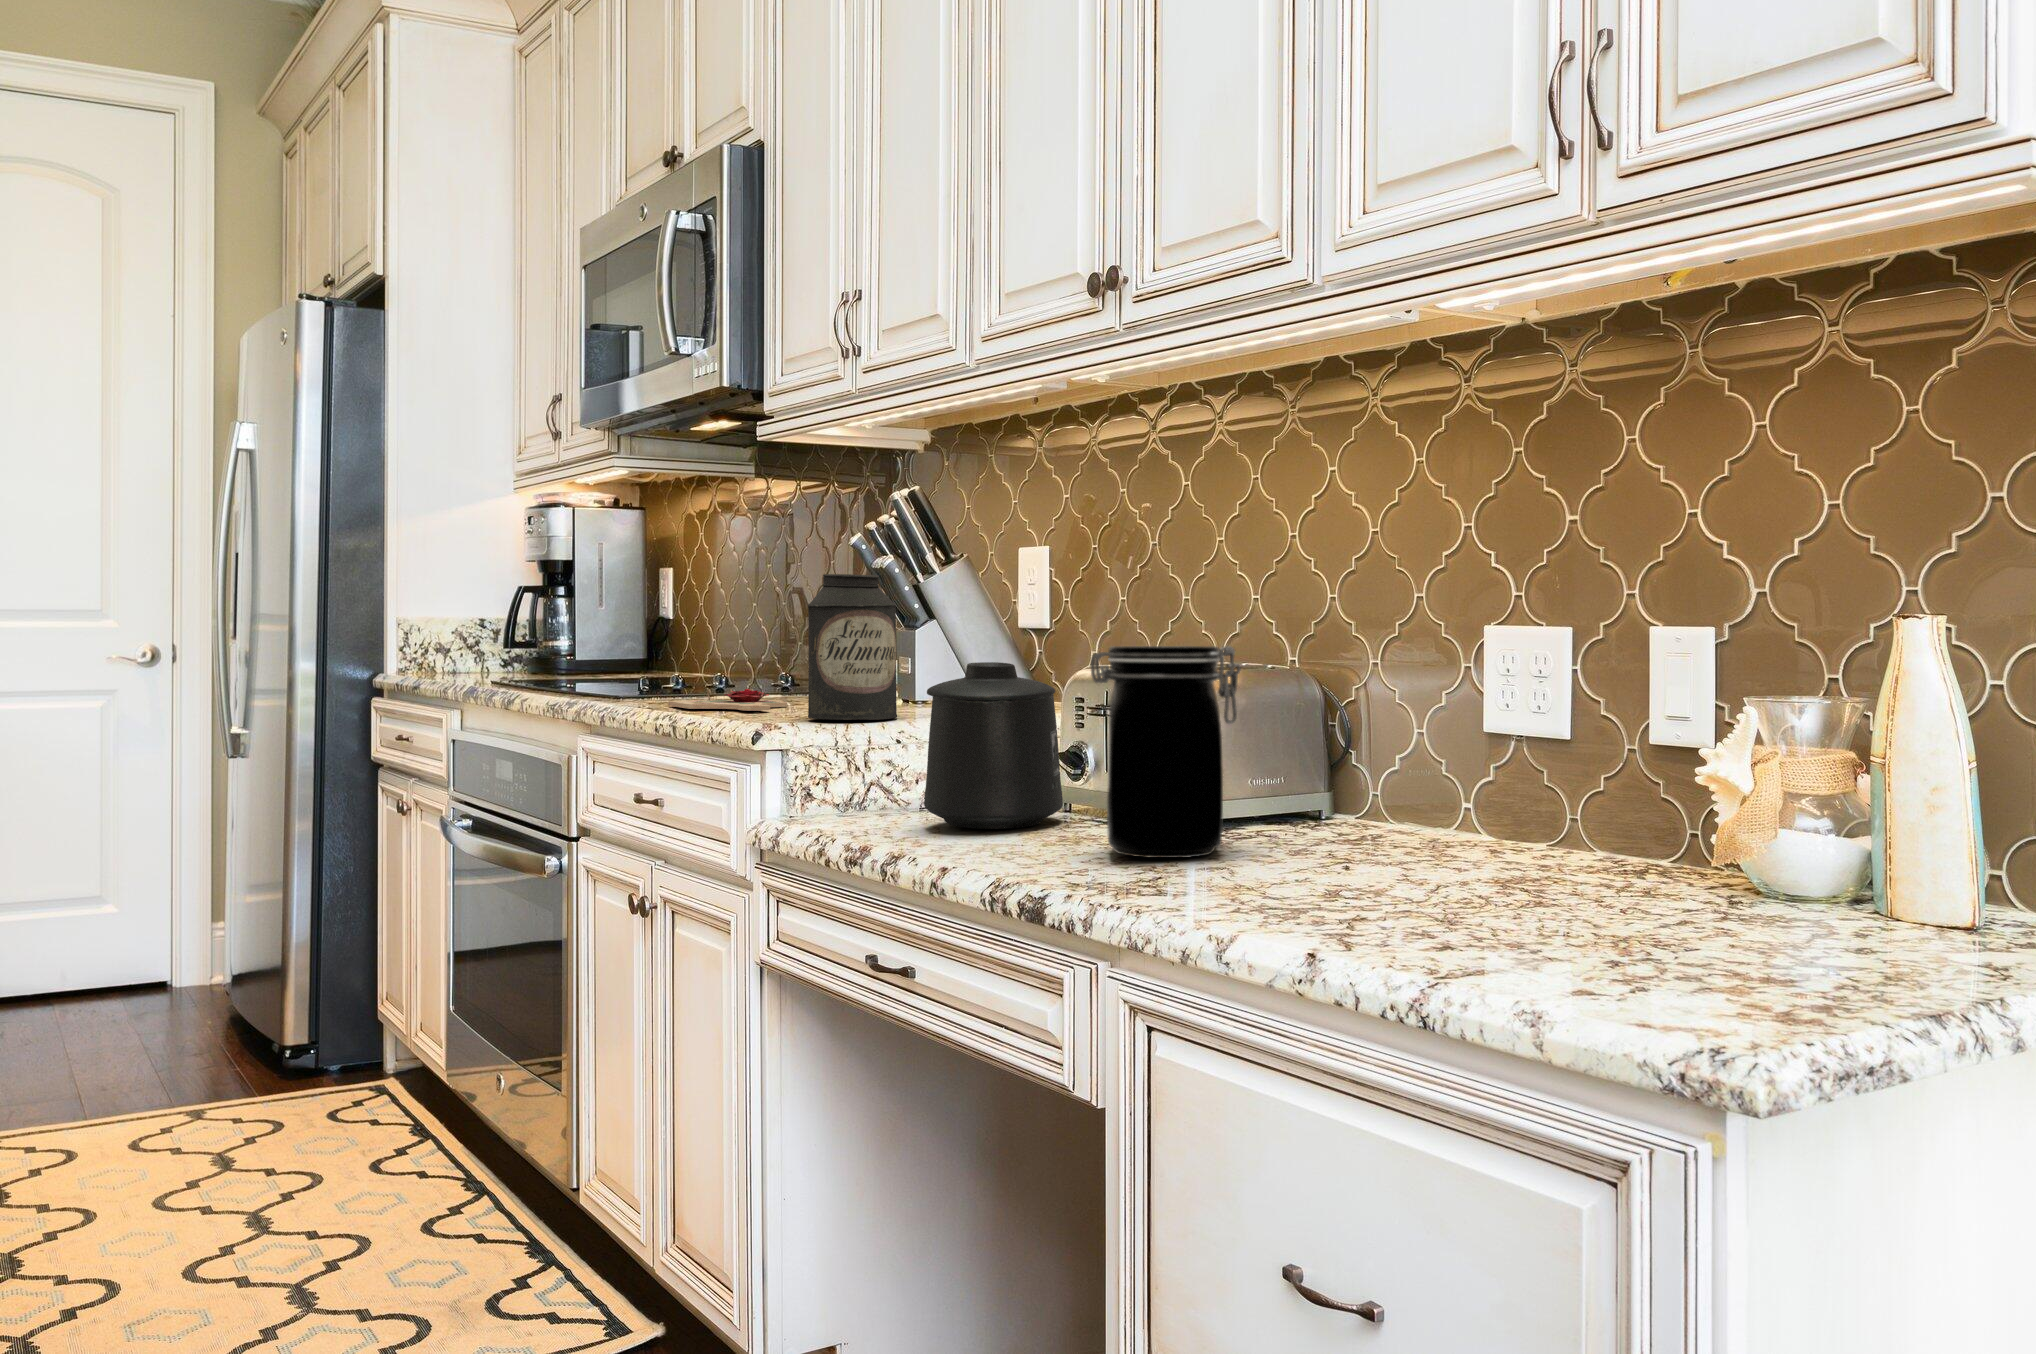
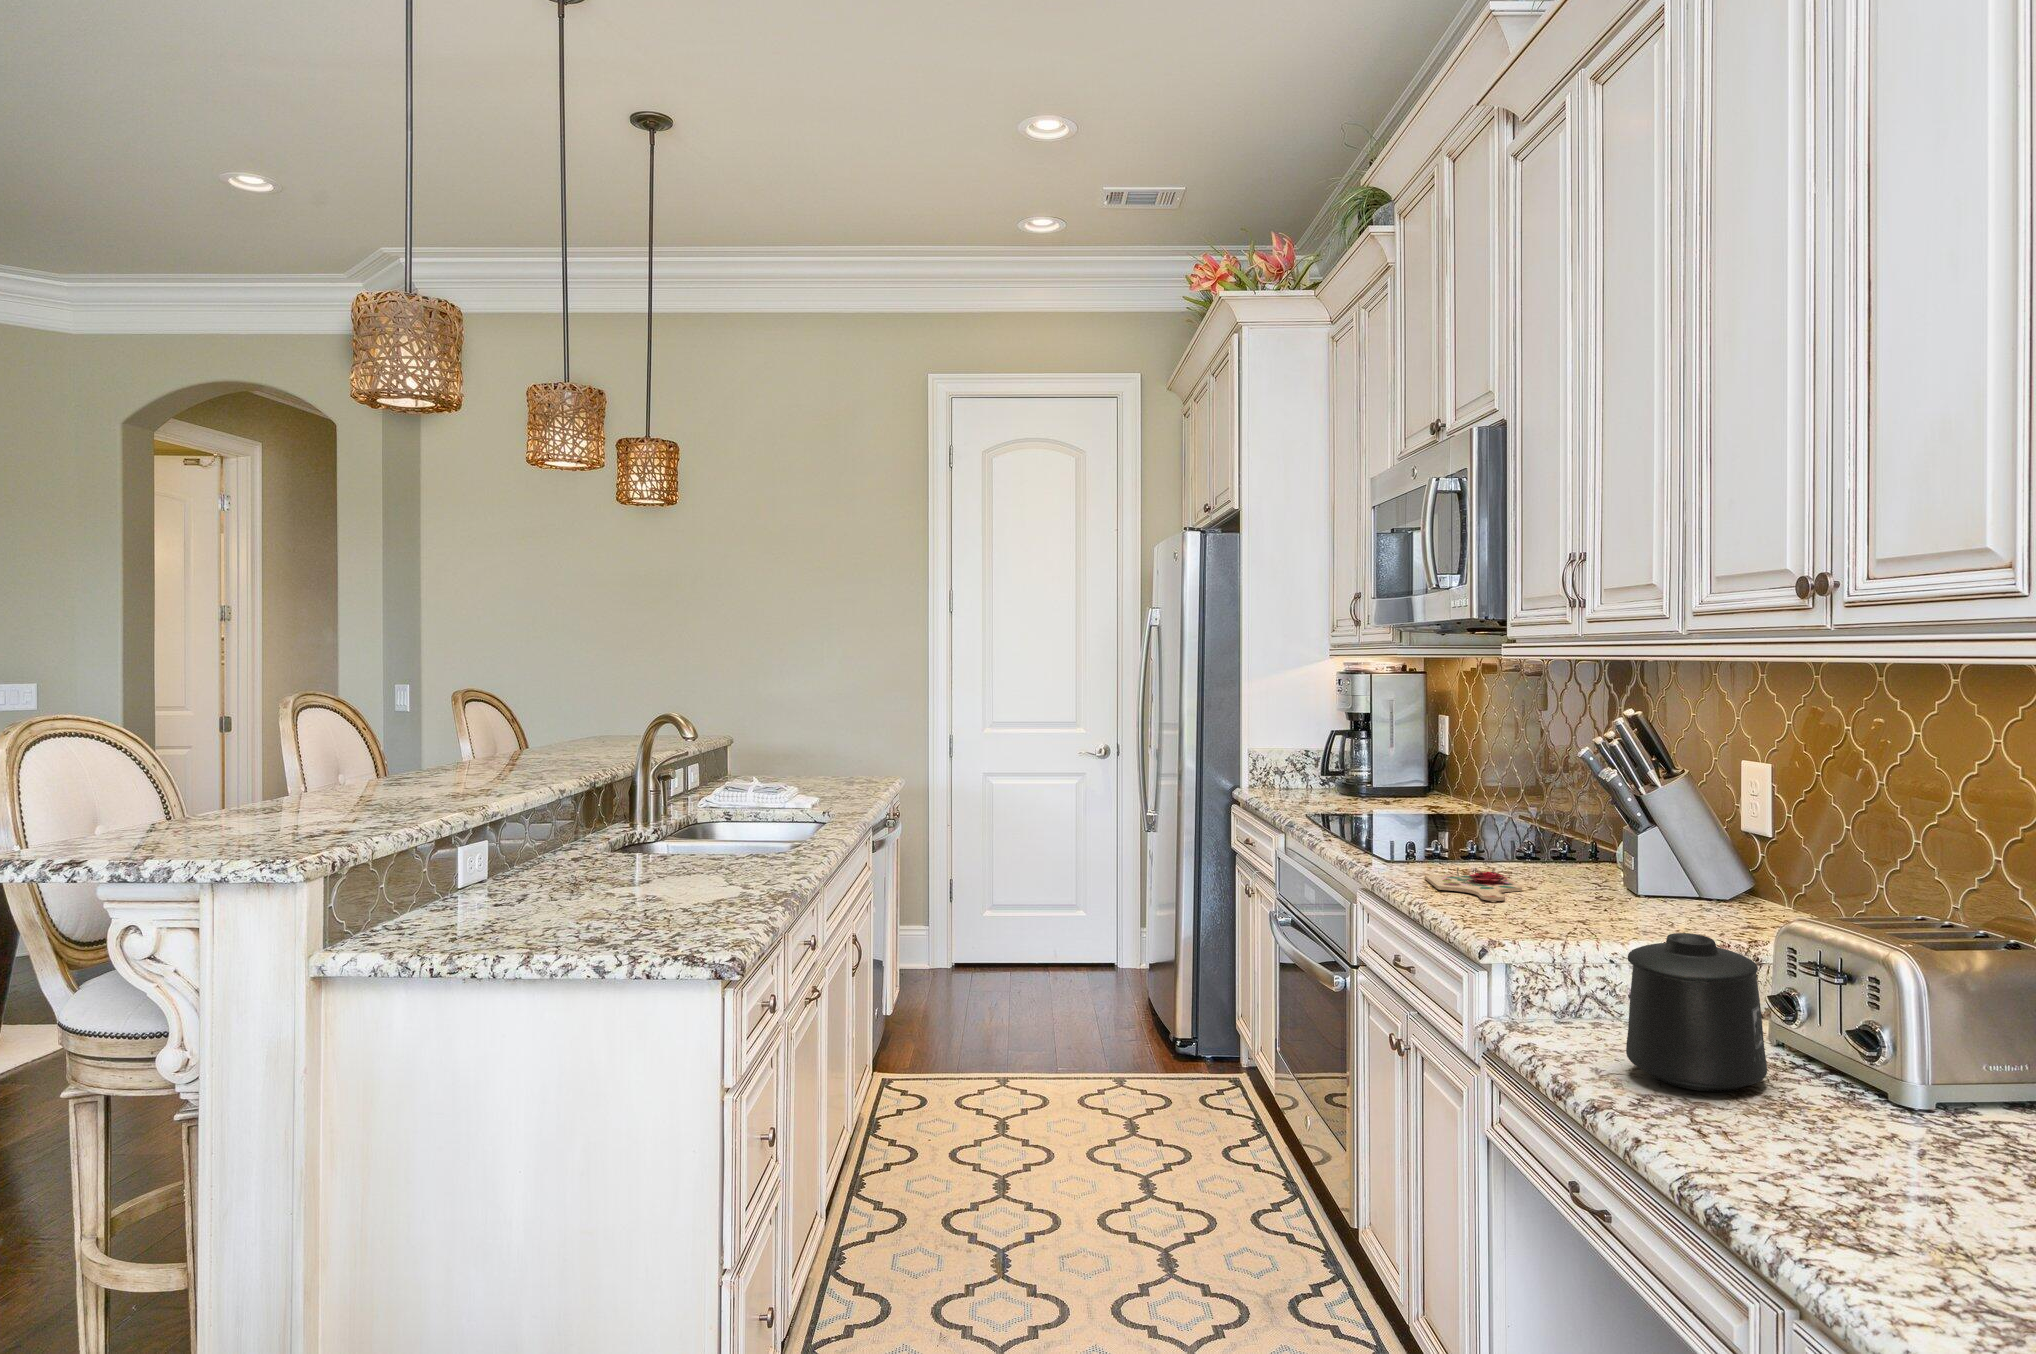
canister: present [808,574,897,720] -> none [1532,805,1614,935]
jar: present [1090,646,1241,858] -> none [1784,974,1957,1202]

